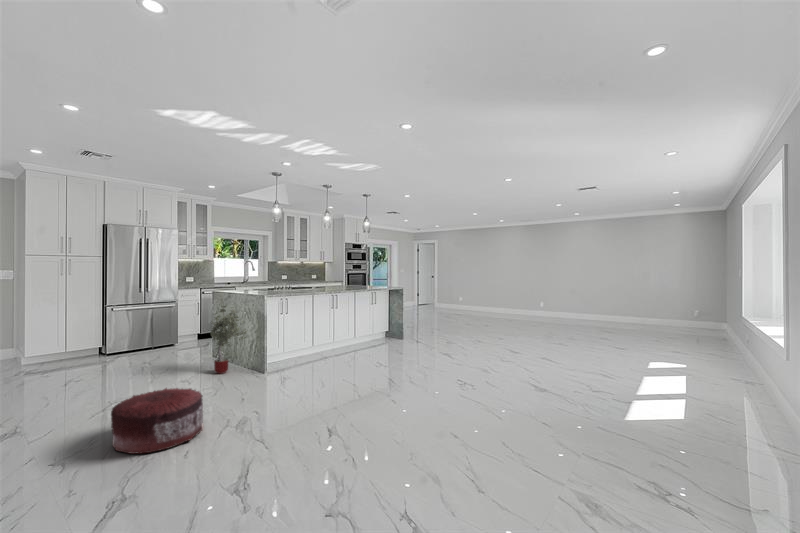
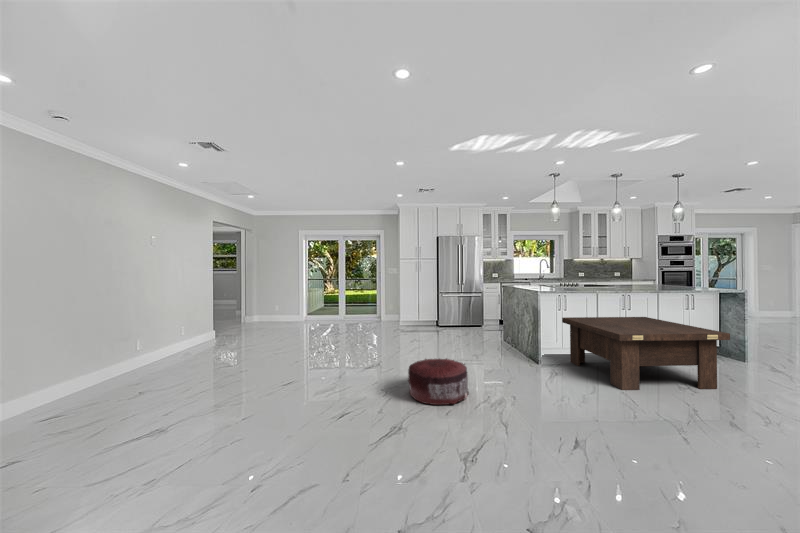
potted tree: present [211,306,247,374] -> none [493,298,527,356]
coffee table: none [285,314,405,380] -> present [562,317,730,390]

